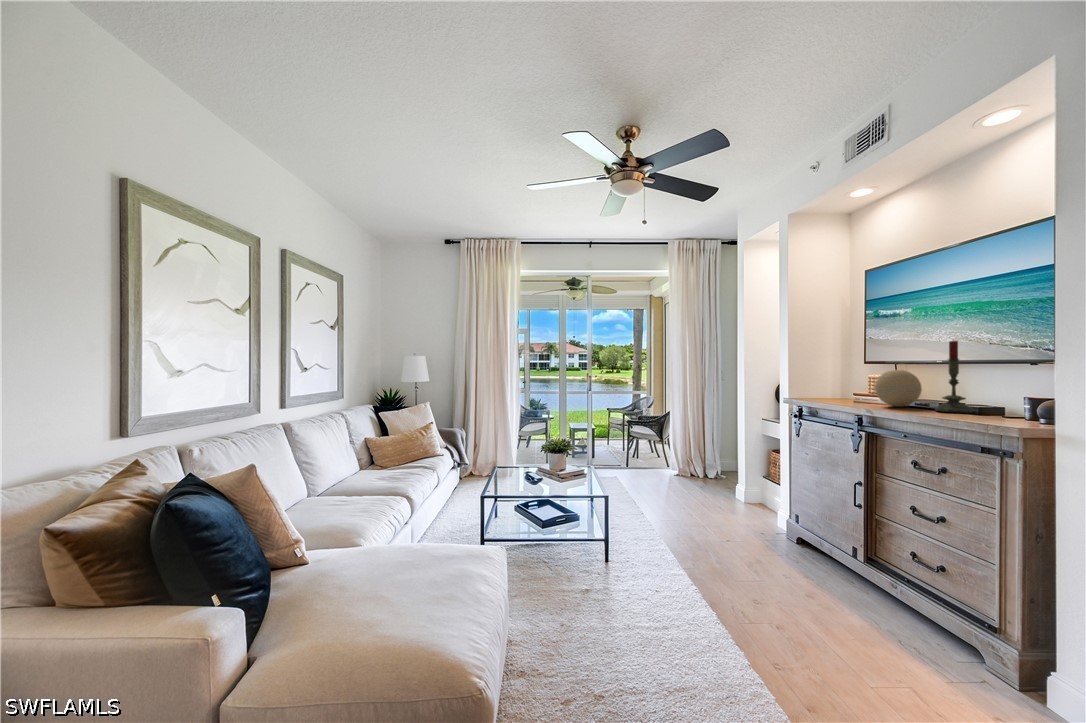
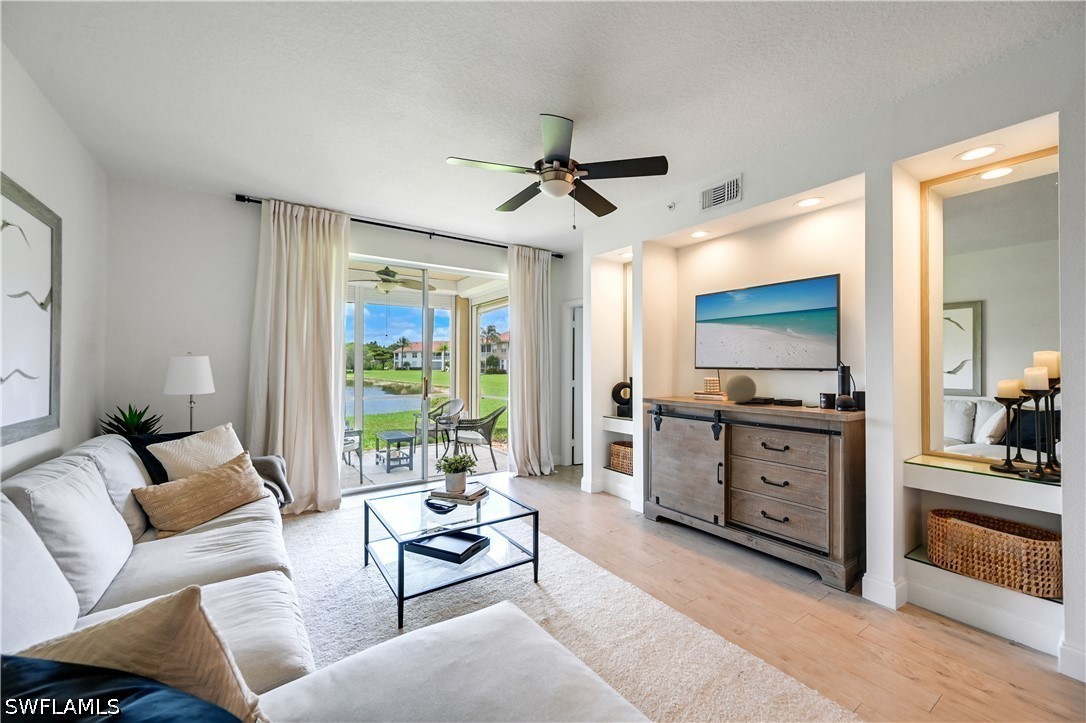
candle: present [935,341,973,413] -> none [772,353,795,406]

